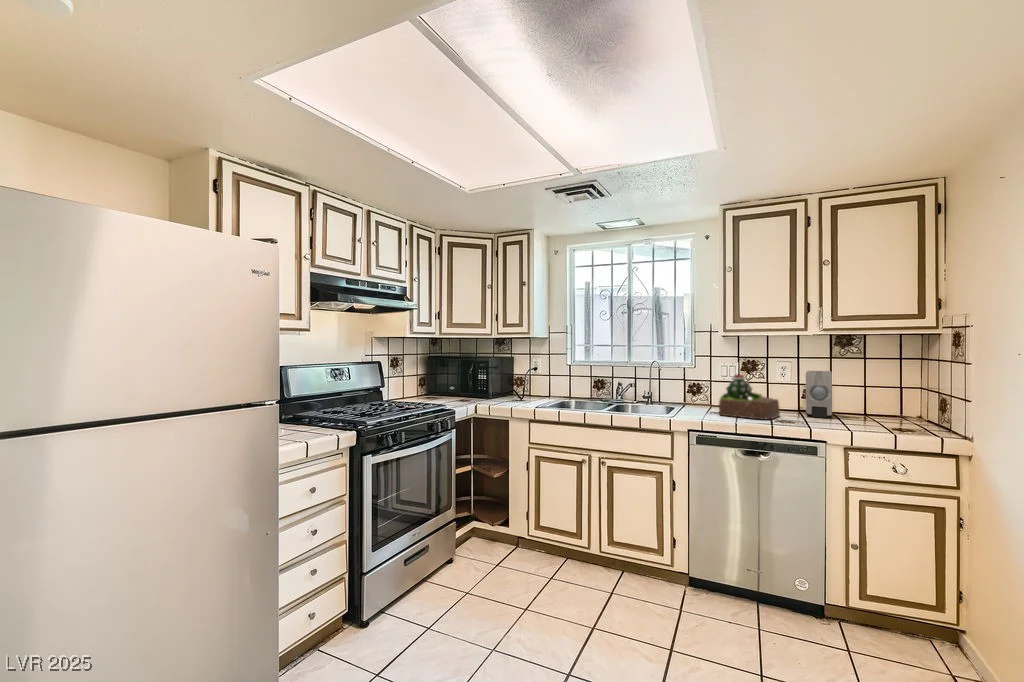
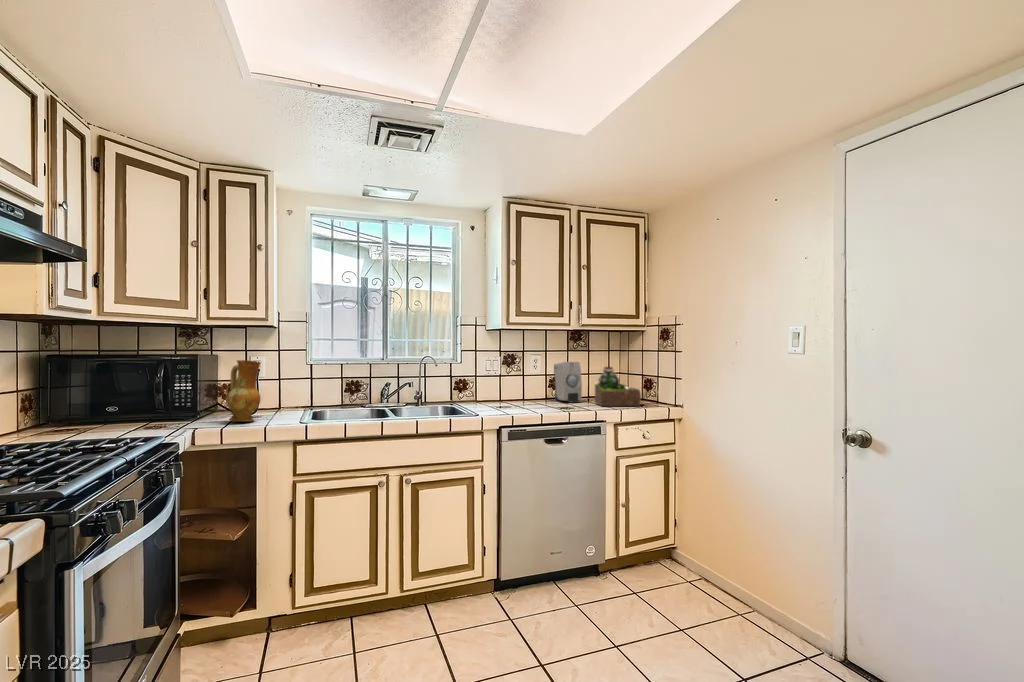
ceramic jug: none [502,361,522,403] -> present [226,360,261,422]
succulent plant: present [719,374,780,419] -> present [595,367,641,406]

